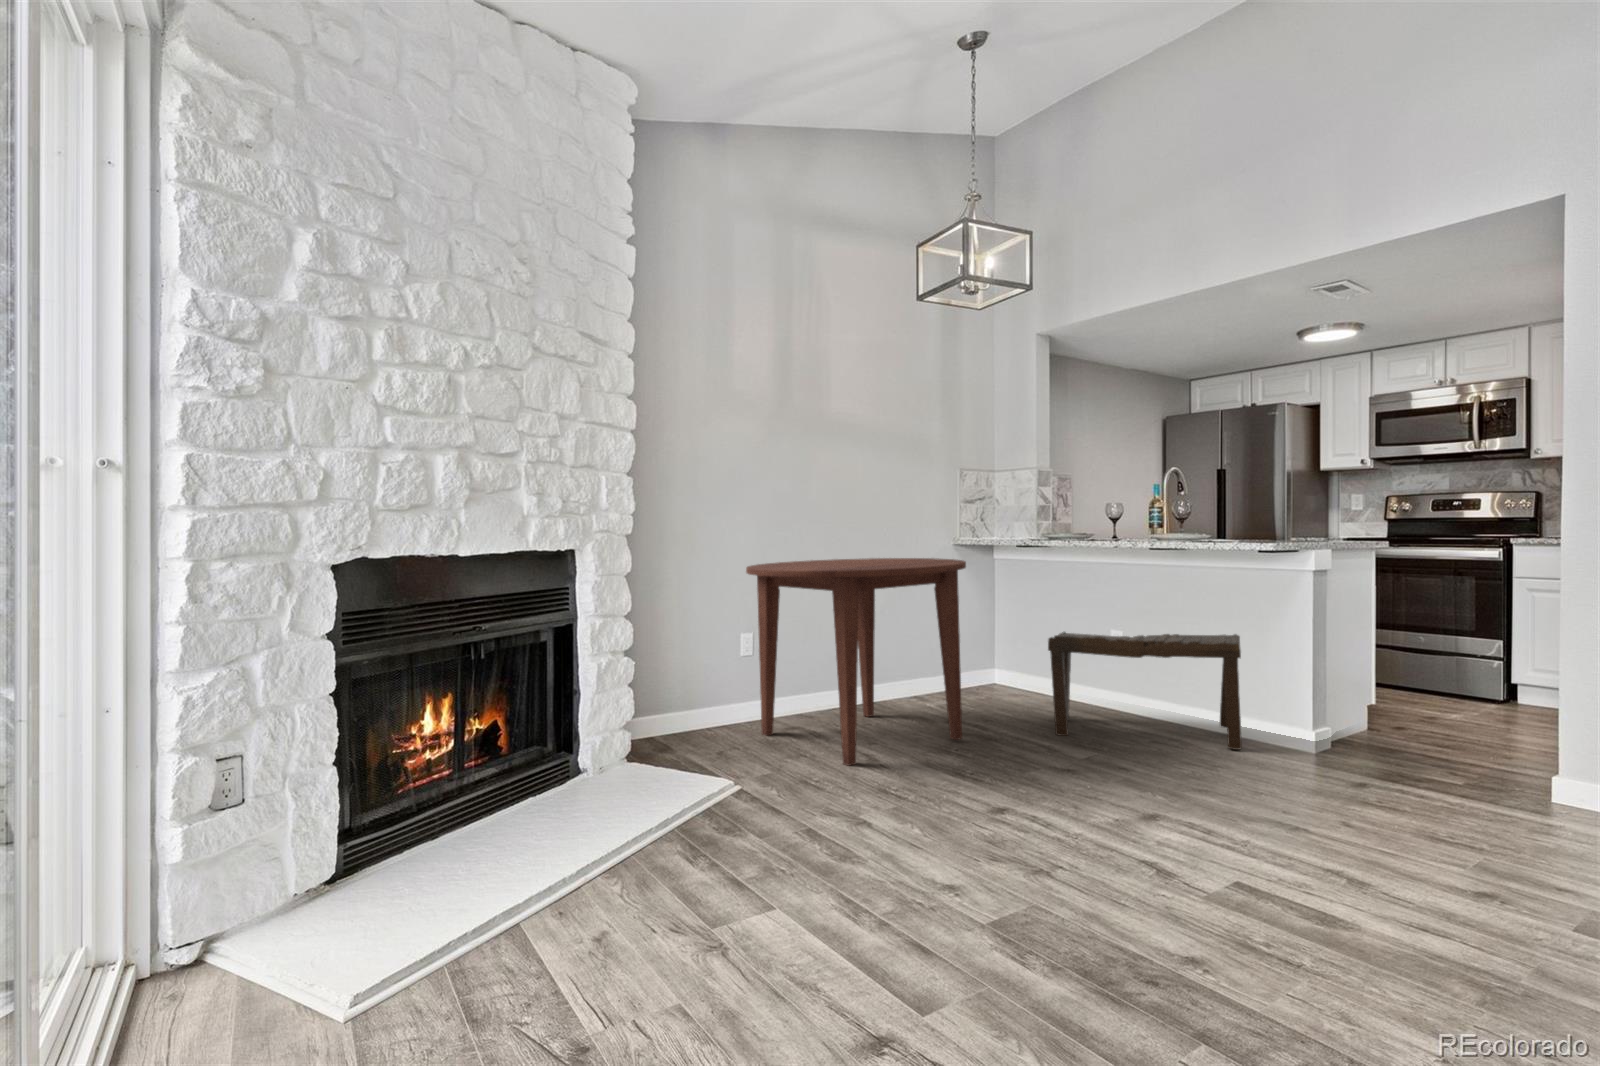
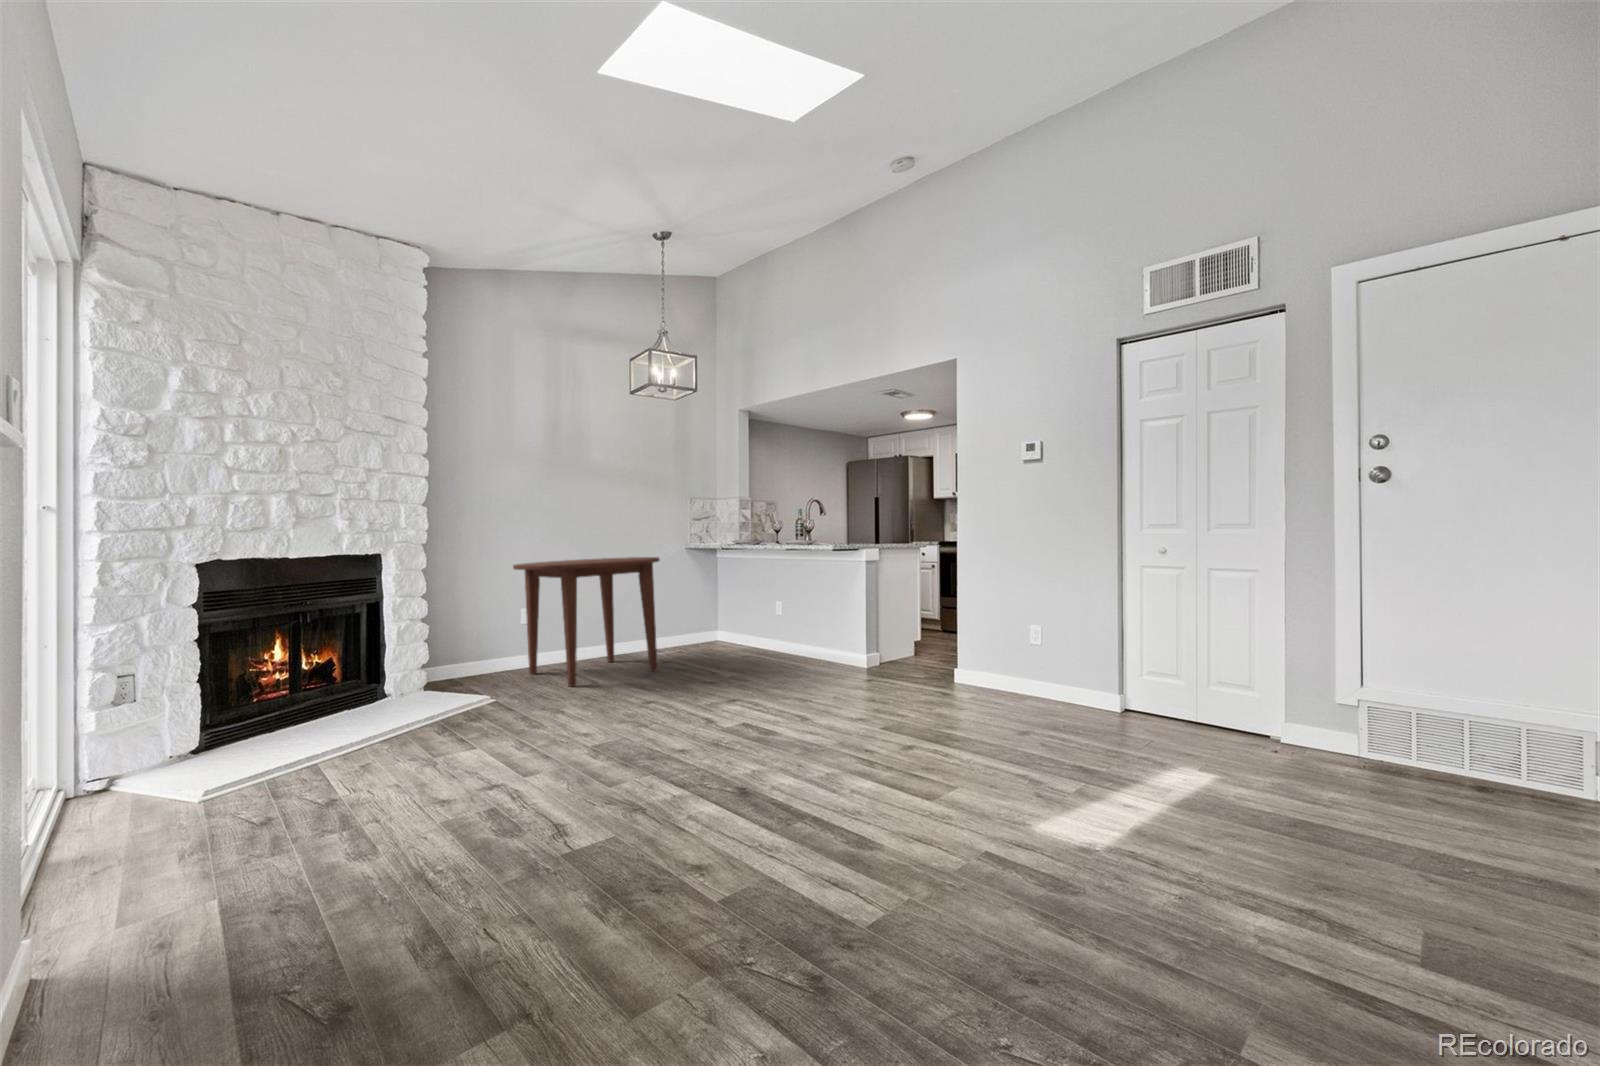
bench: present [1048,632,1242,750] -> none [716,600,834,669]

